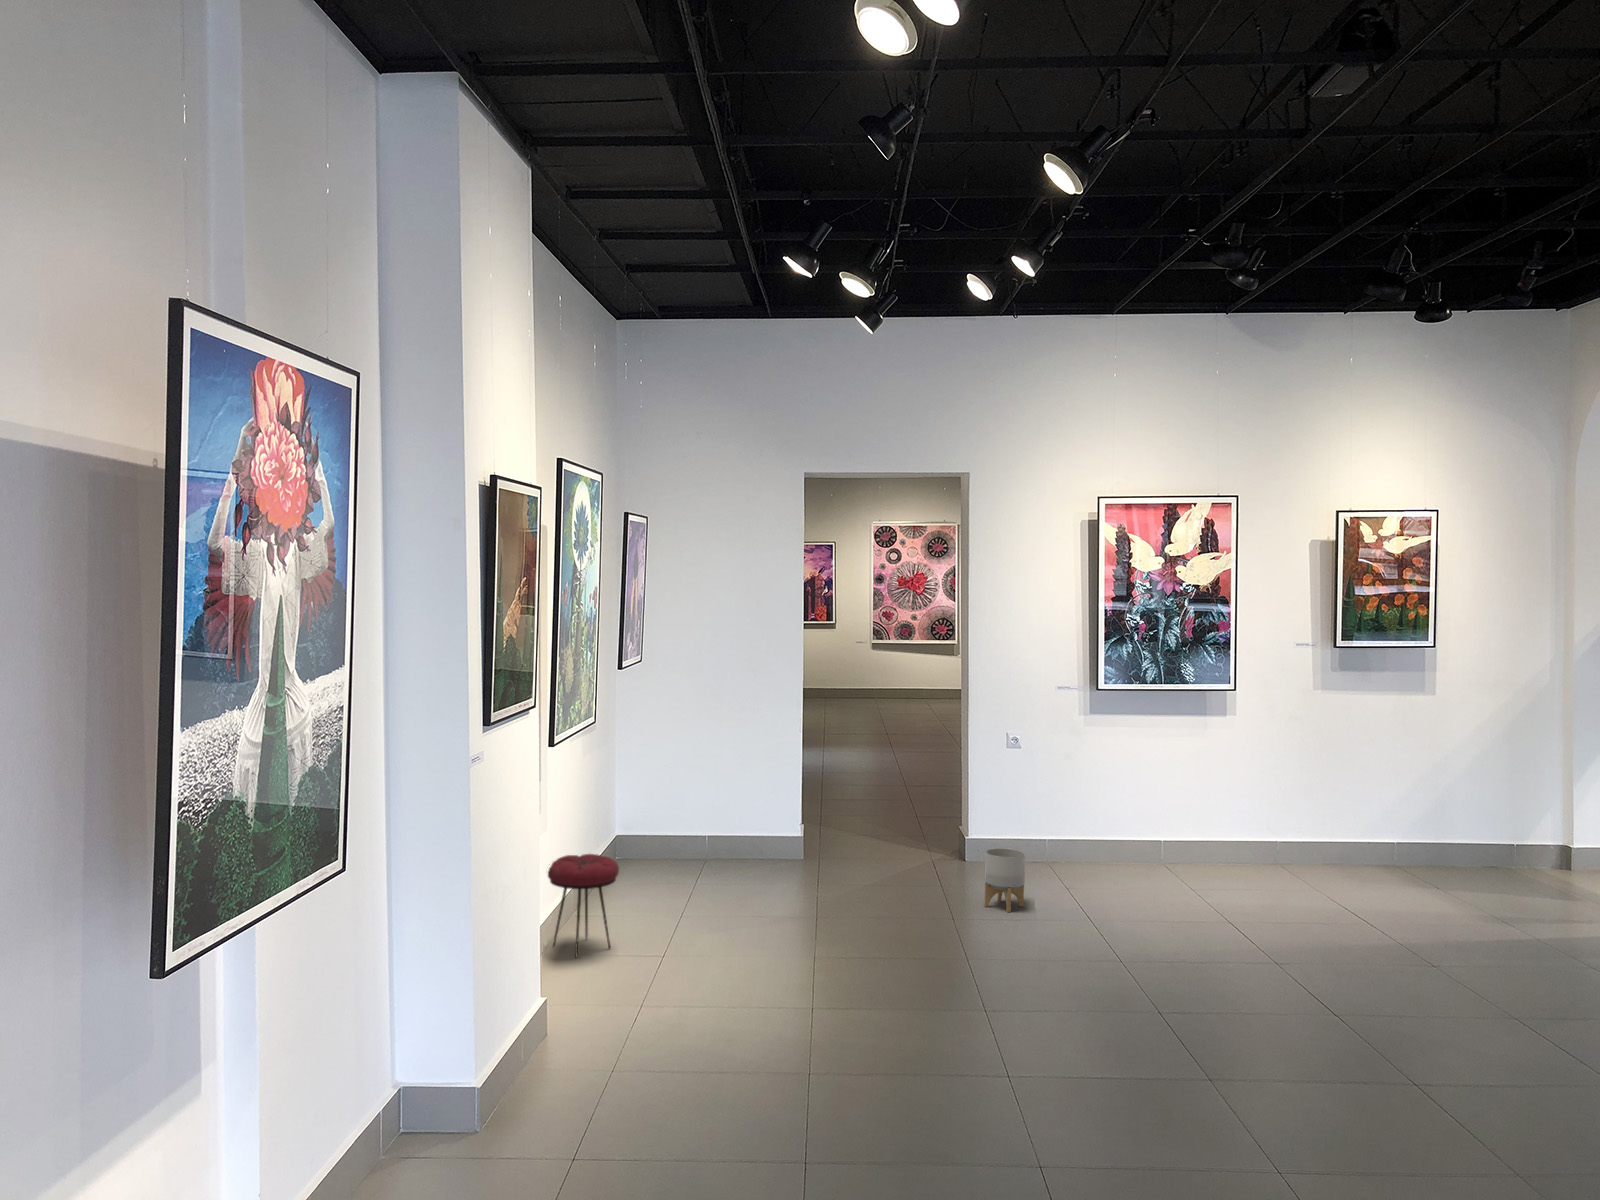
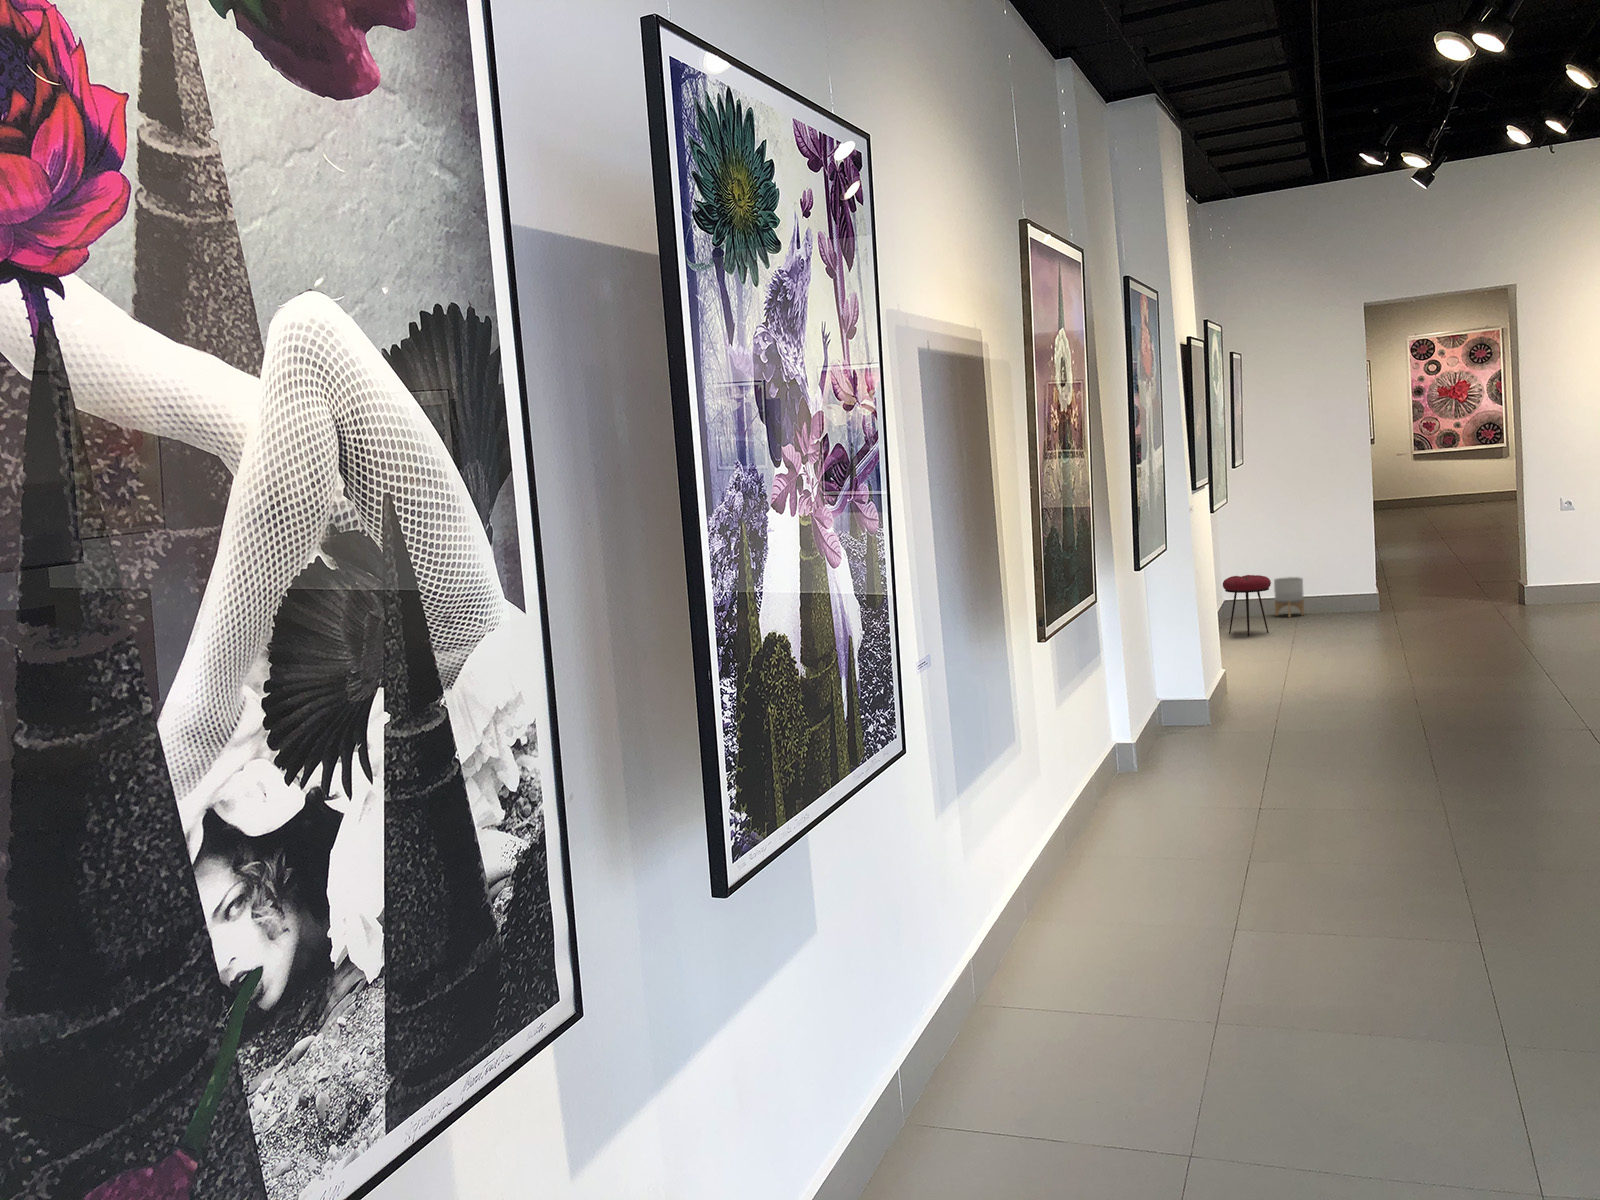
planter: present [984,848,1025,912] -> present [1274,577,1304,617]

